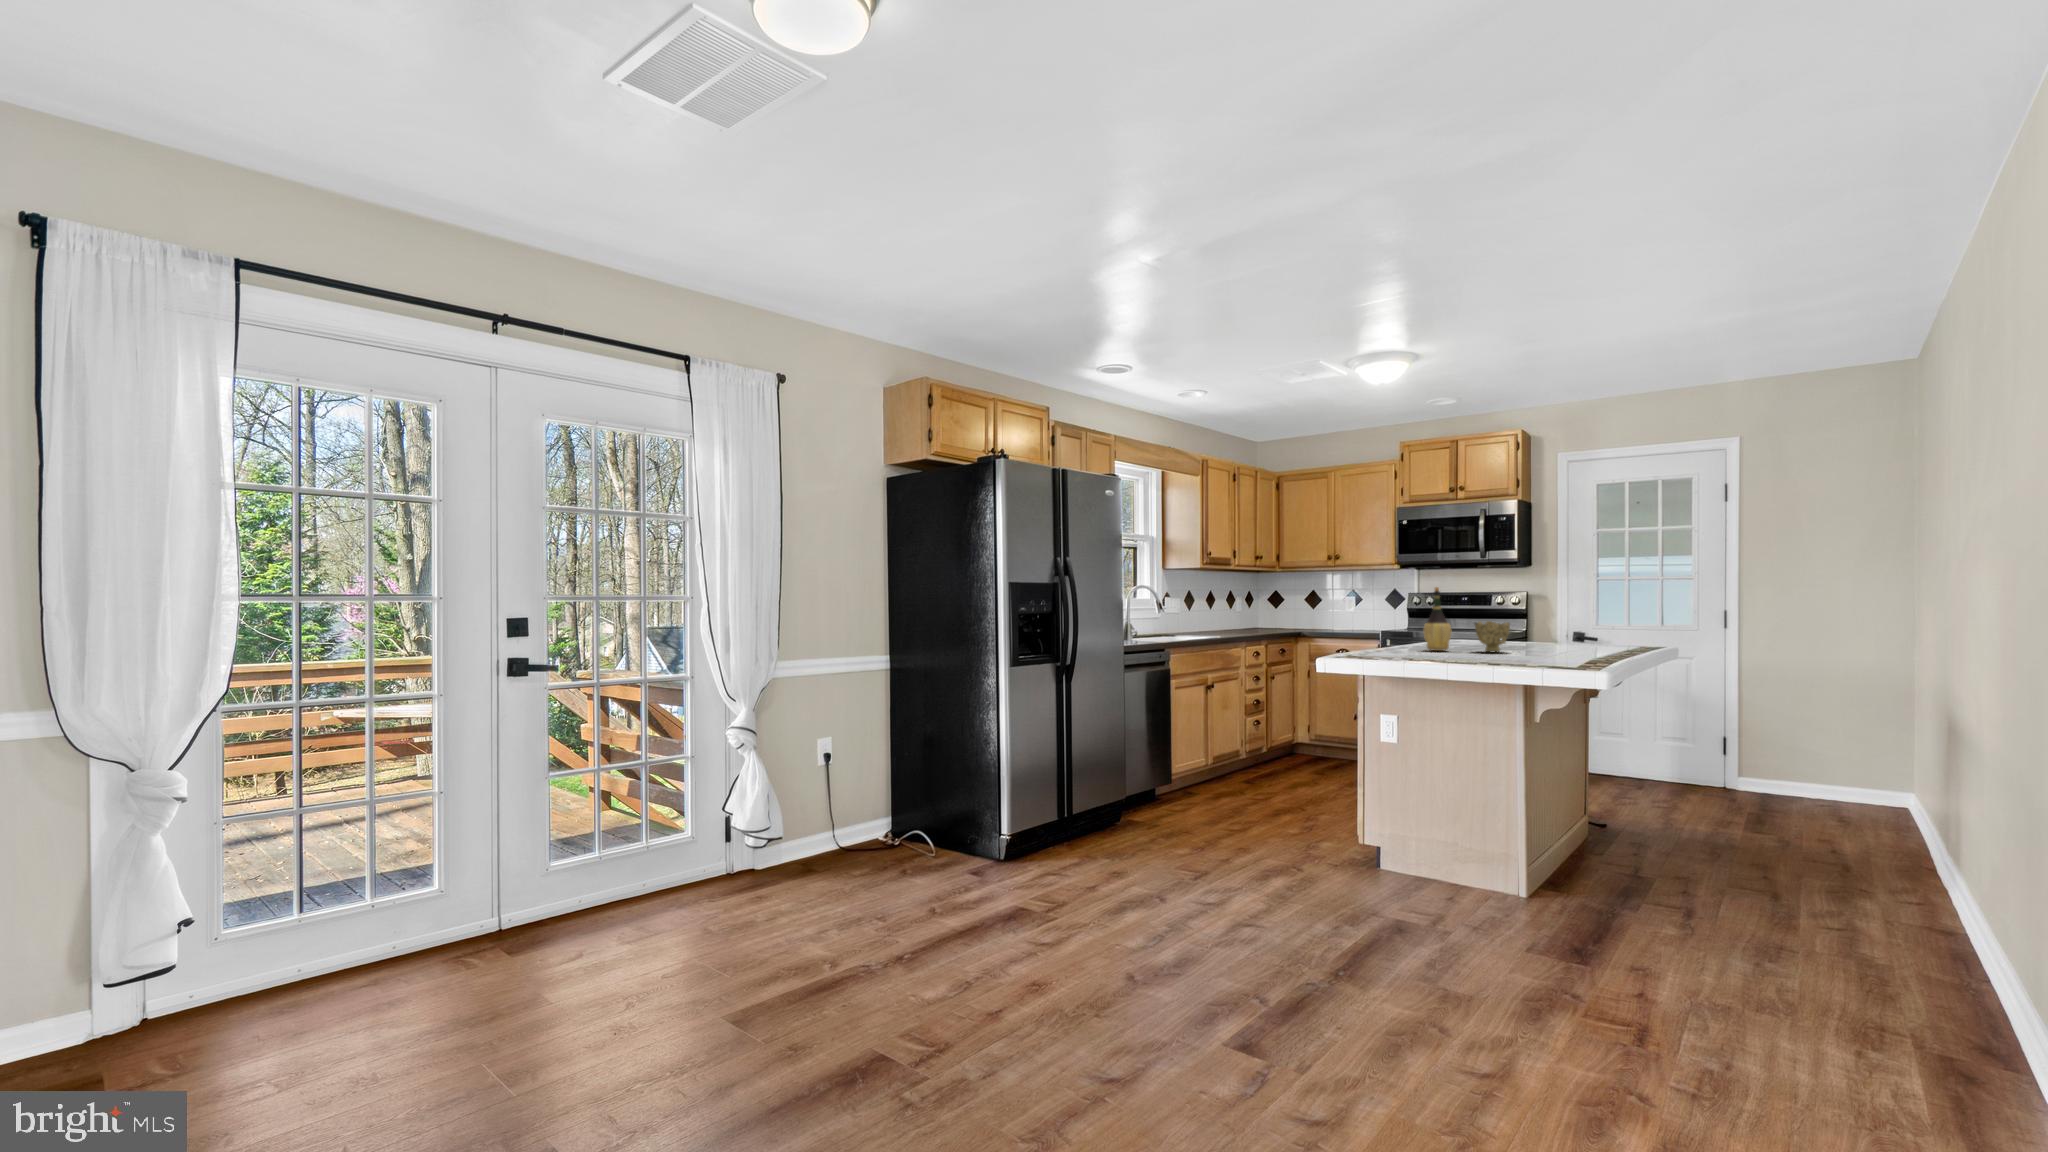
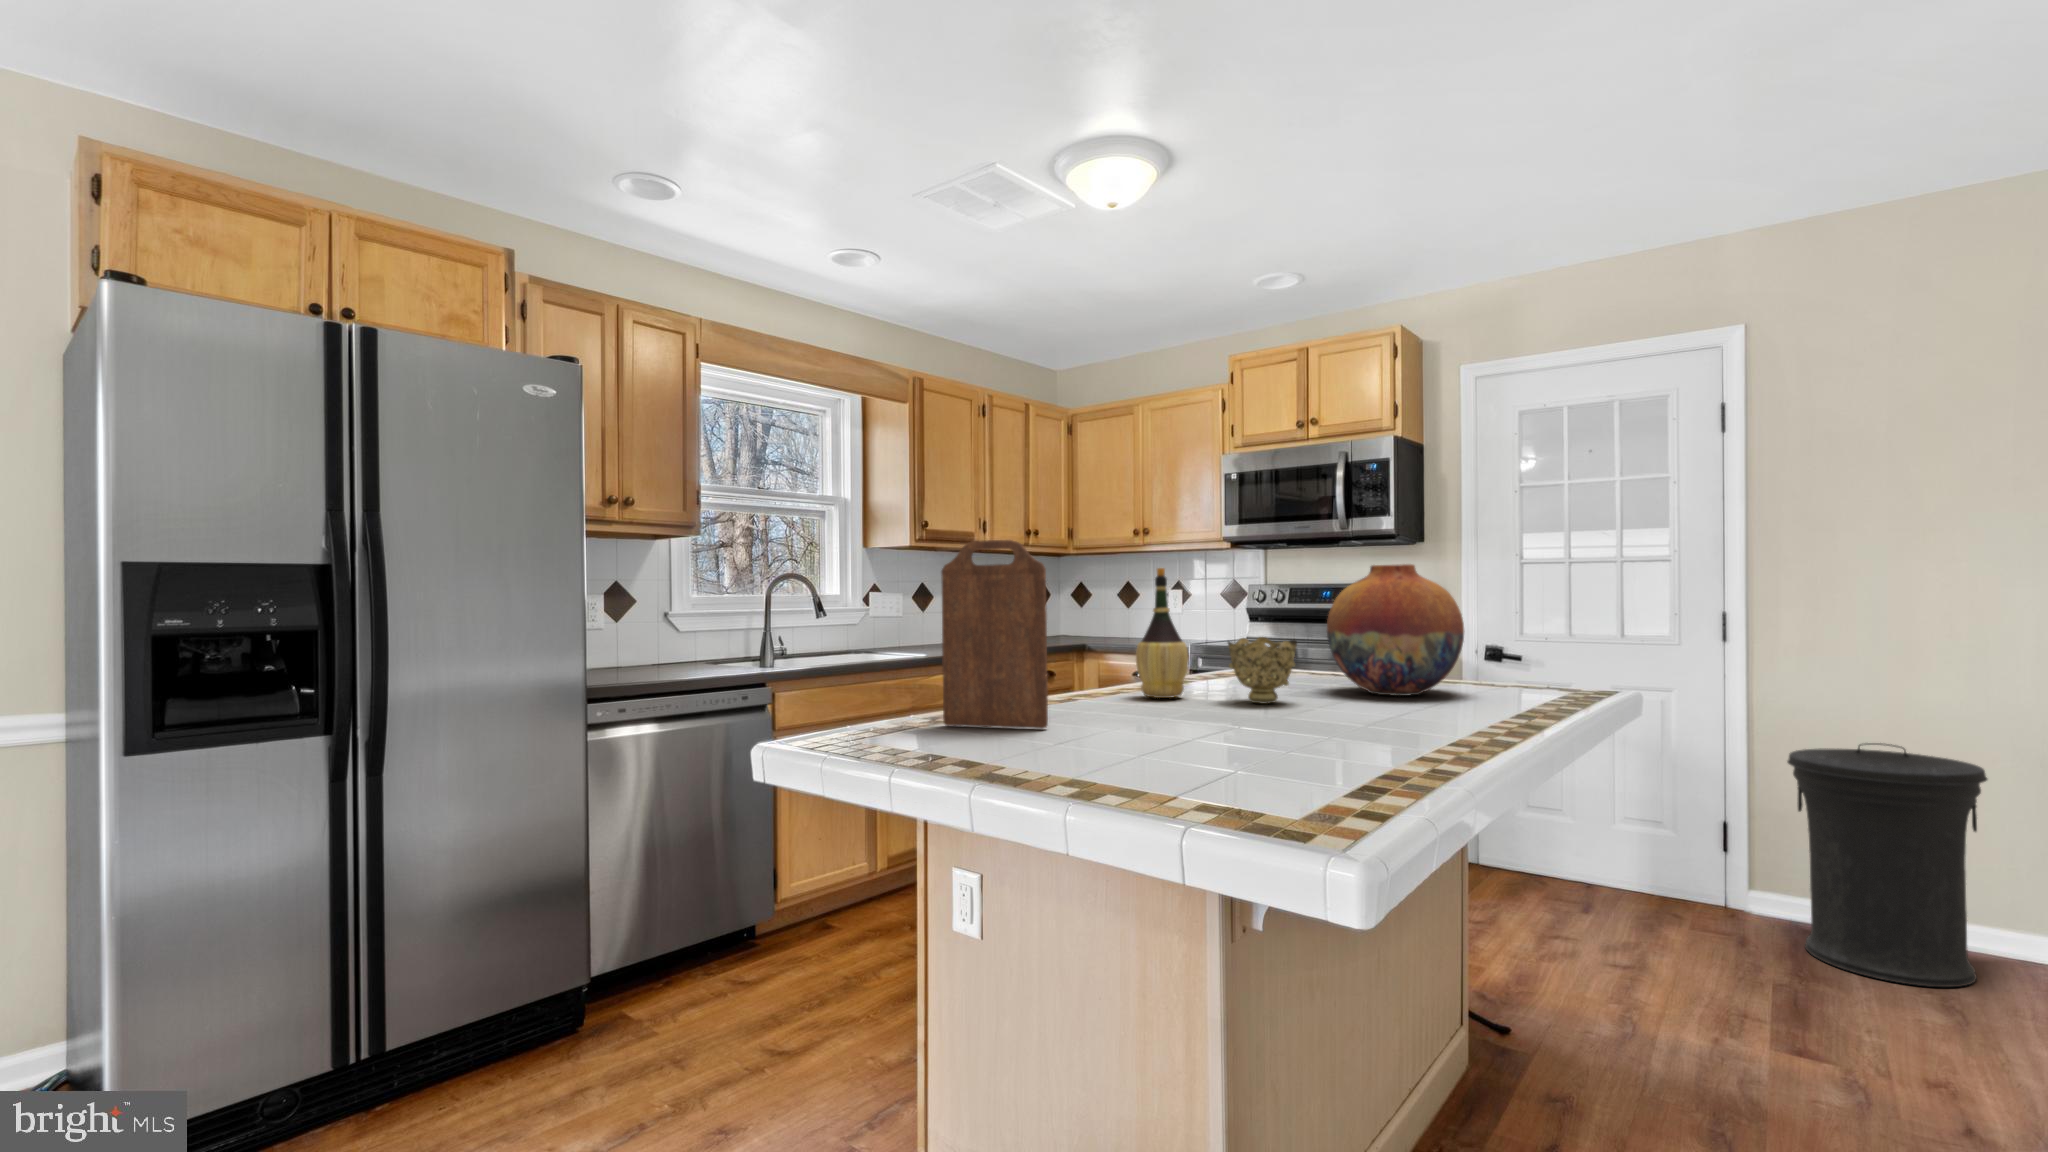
cutting board: none [1363,576,1415,659] -> present [941,540,1048,729]
vase: none [1516,586,1589,650] -> present [1327,564,1464,696]
trash can: none [1760,684,1869,815] -> present [1787,743,1987,987]

